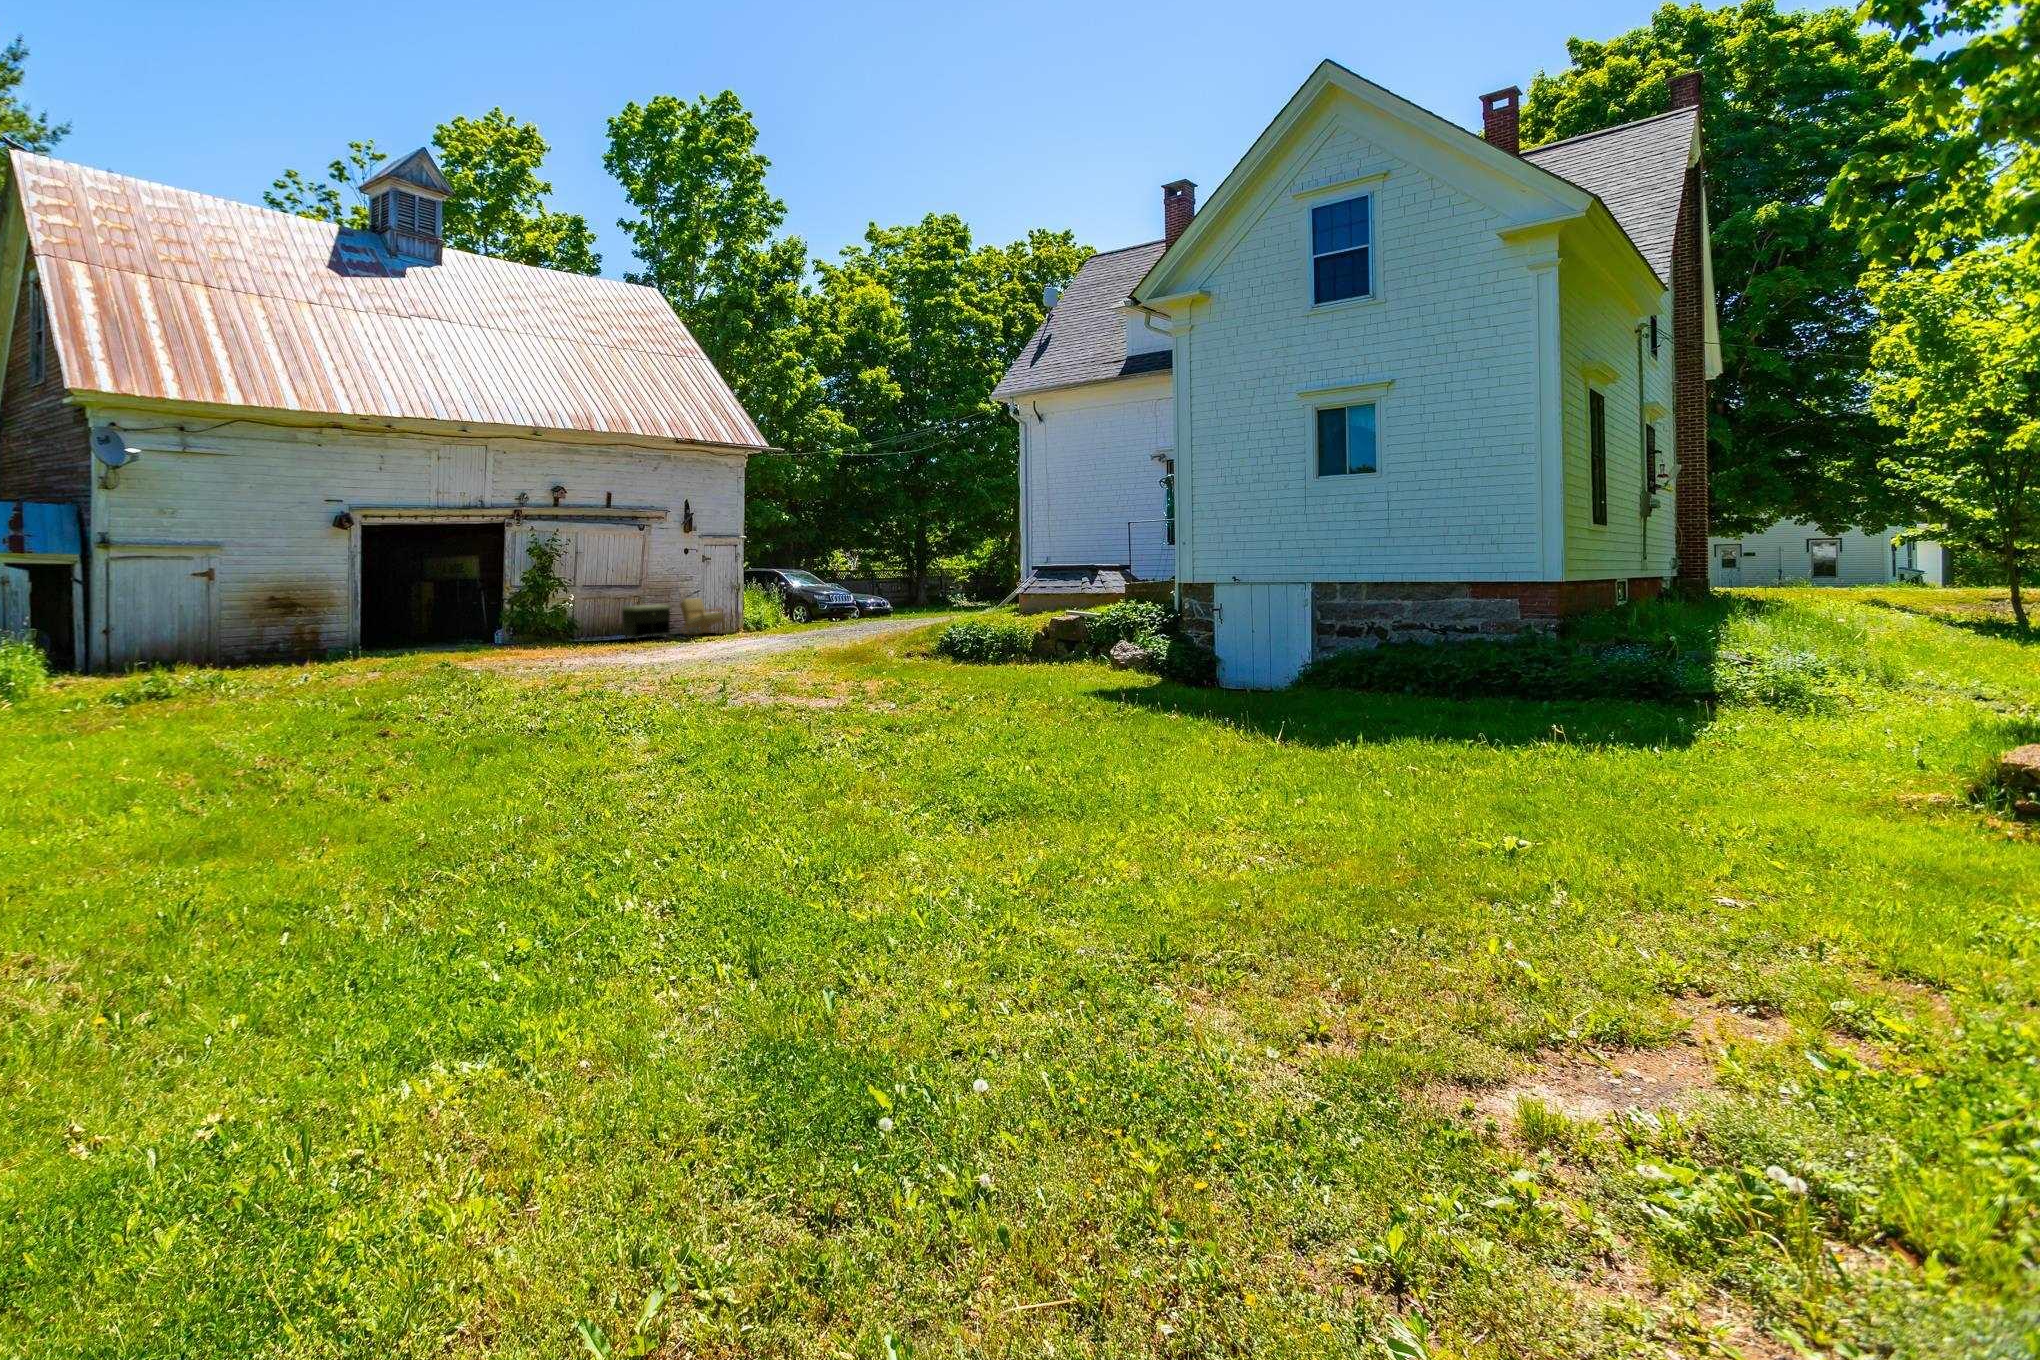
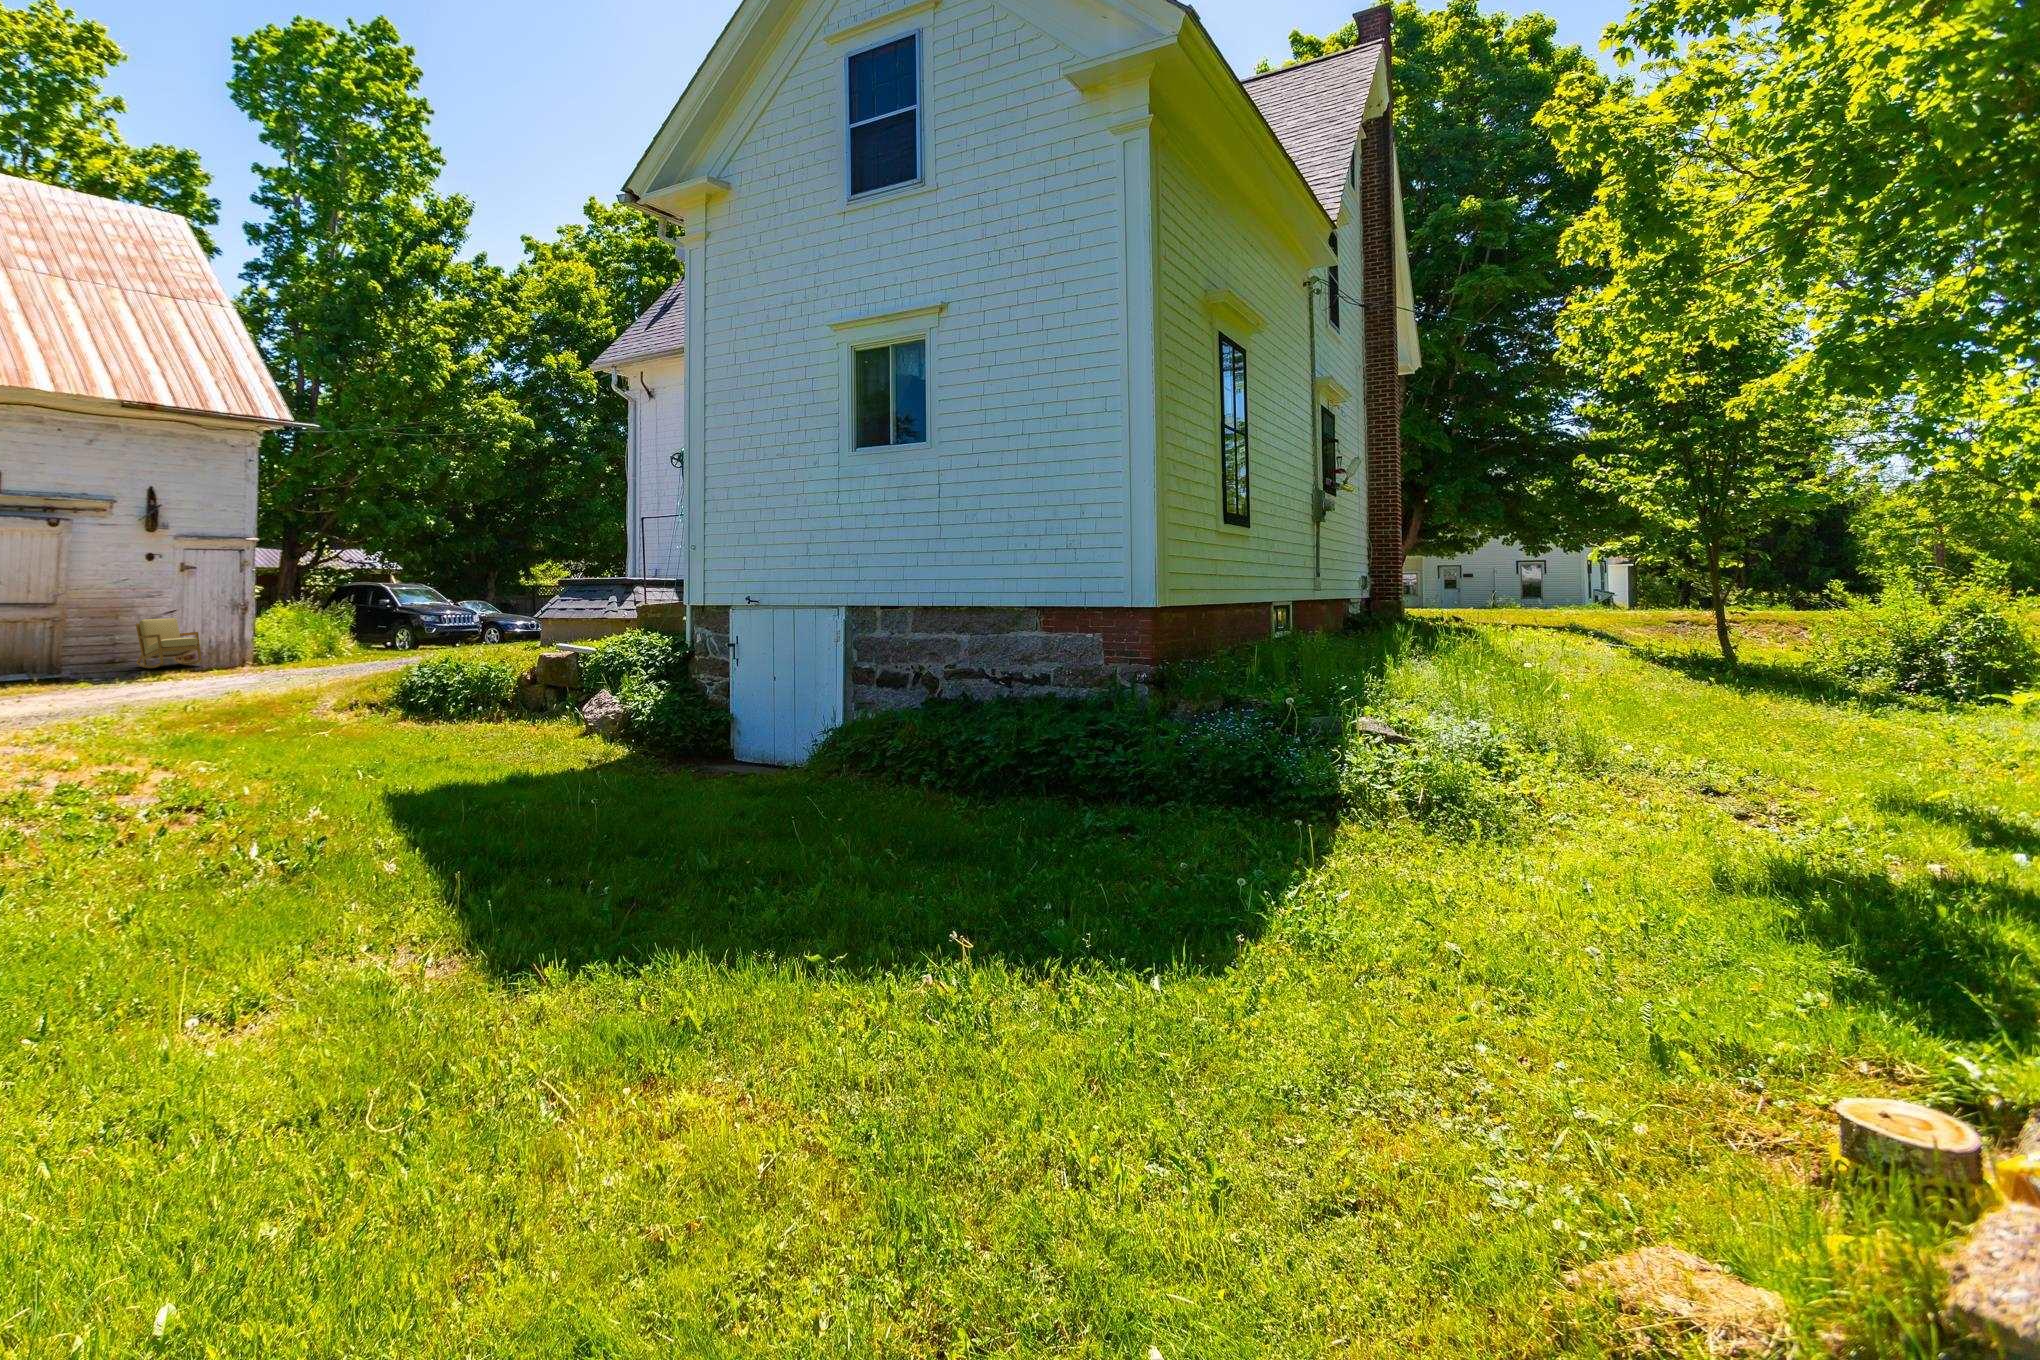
storage bench: present [622,605,670,638] -> none [24,627,104,677]

